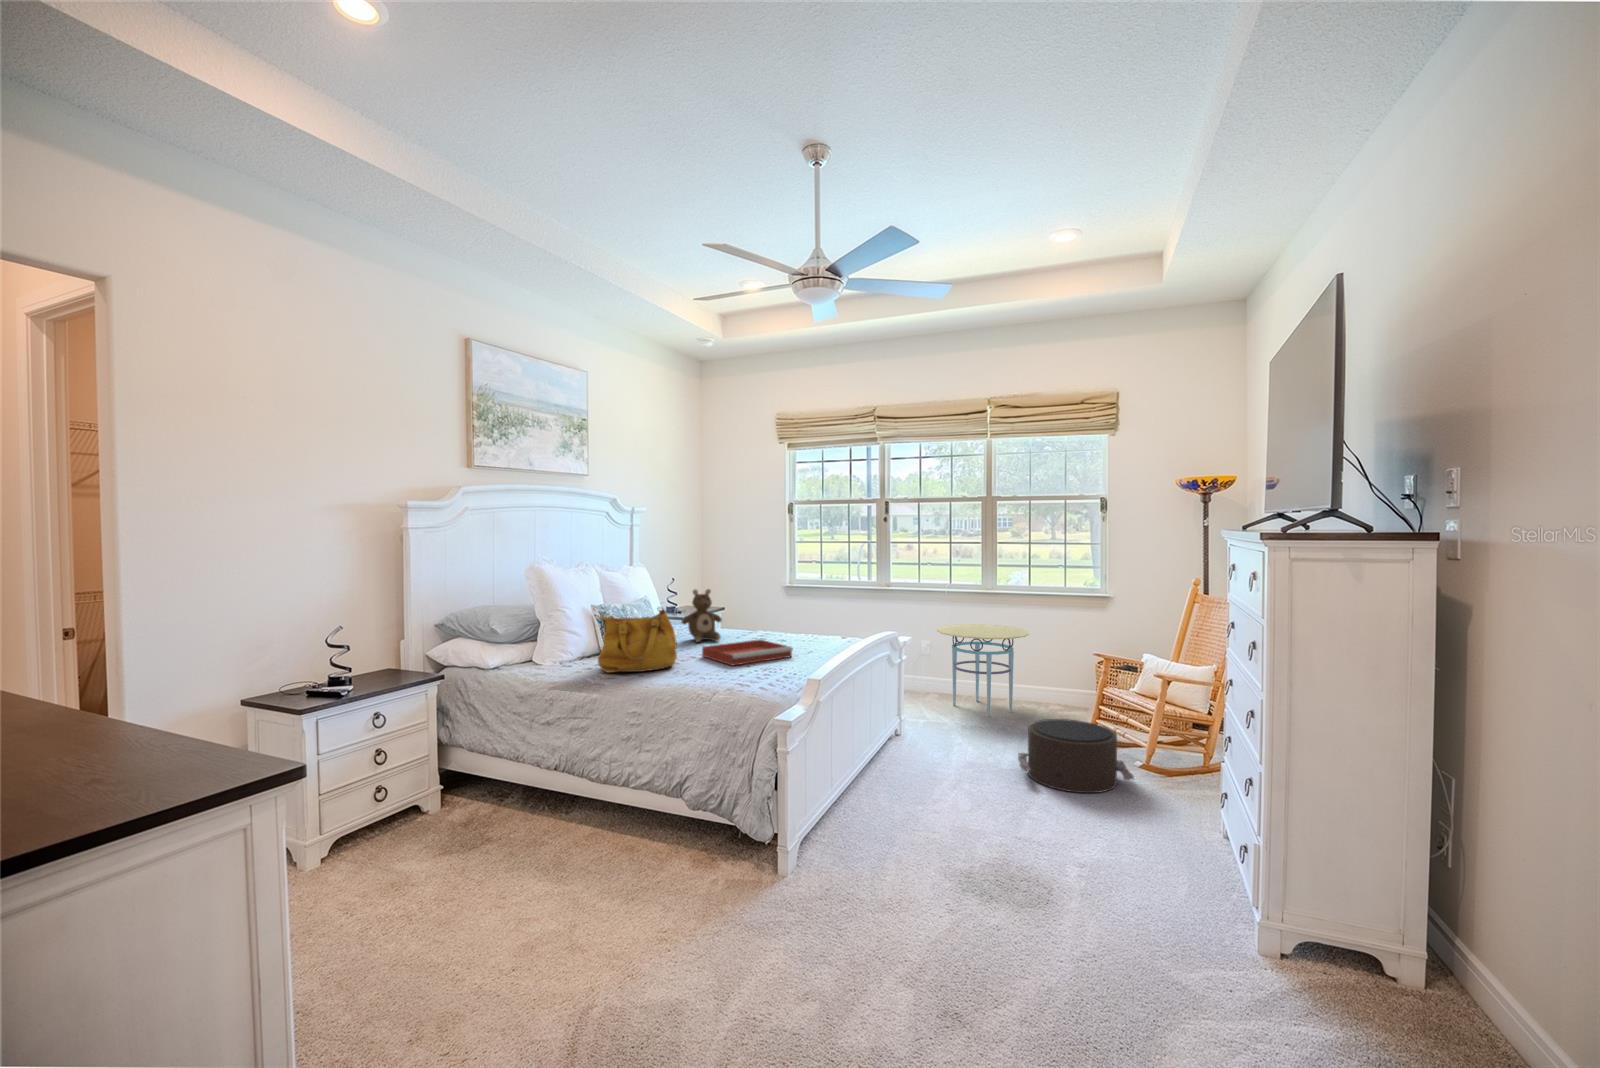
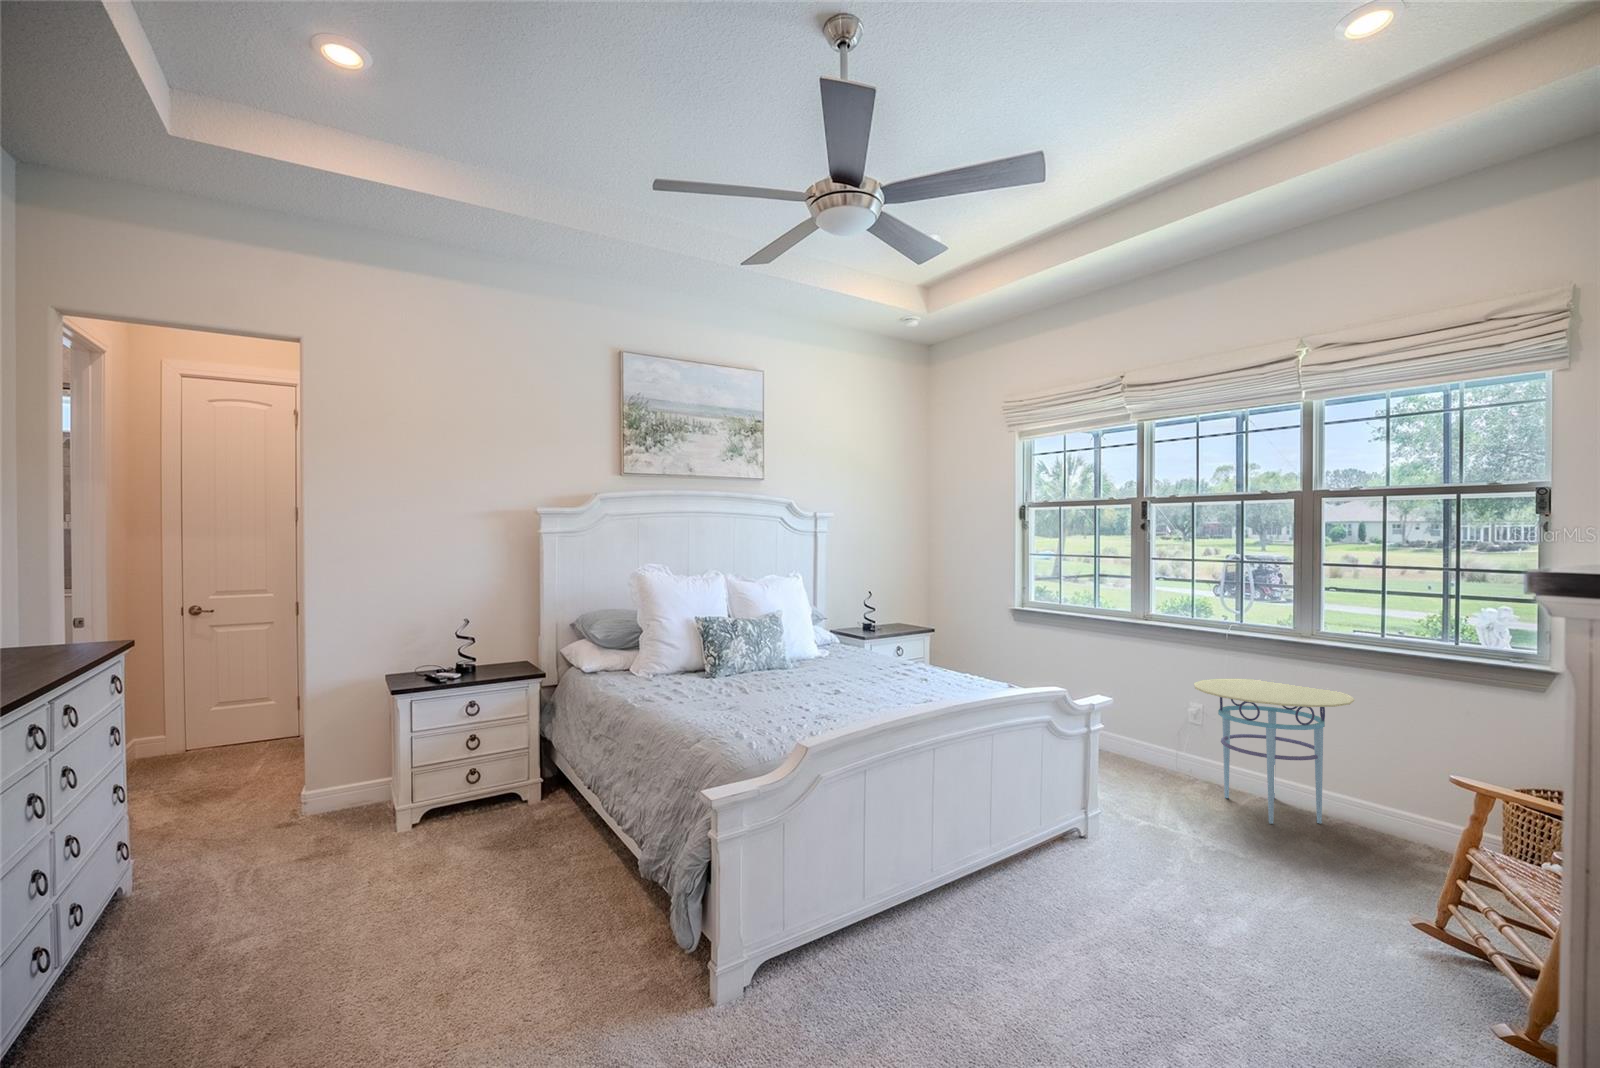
stuffed bear: present [682,589,722,642] -> none [810,605,859,668]
handbag: present [598,609,677,673] -> none [661,620,750,692]
tray: present [702,639,793,665] -> none [794,670,892,697]
pouf: present [1018,719,1134,793] -> none [1228,843,1458,993]

